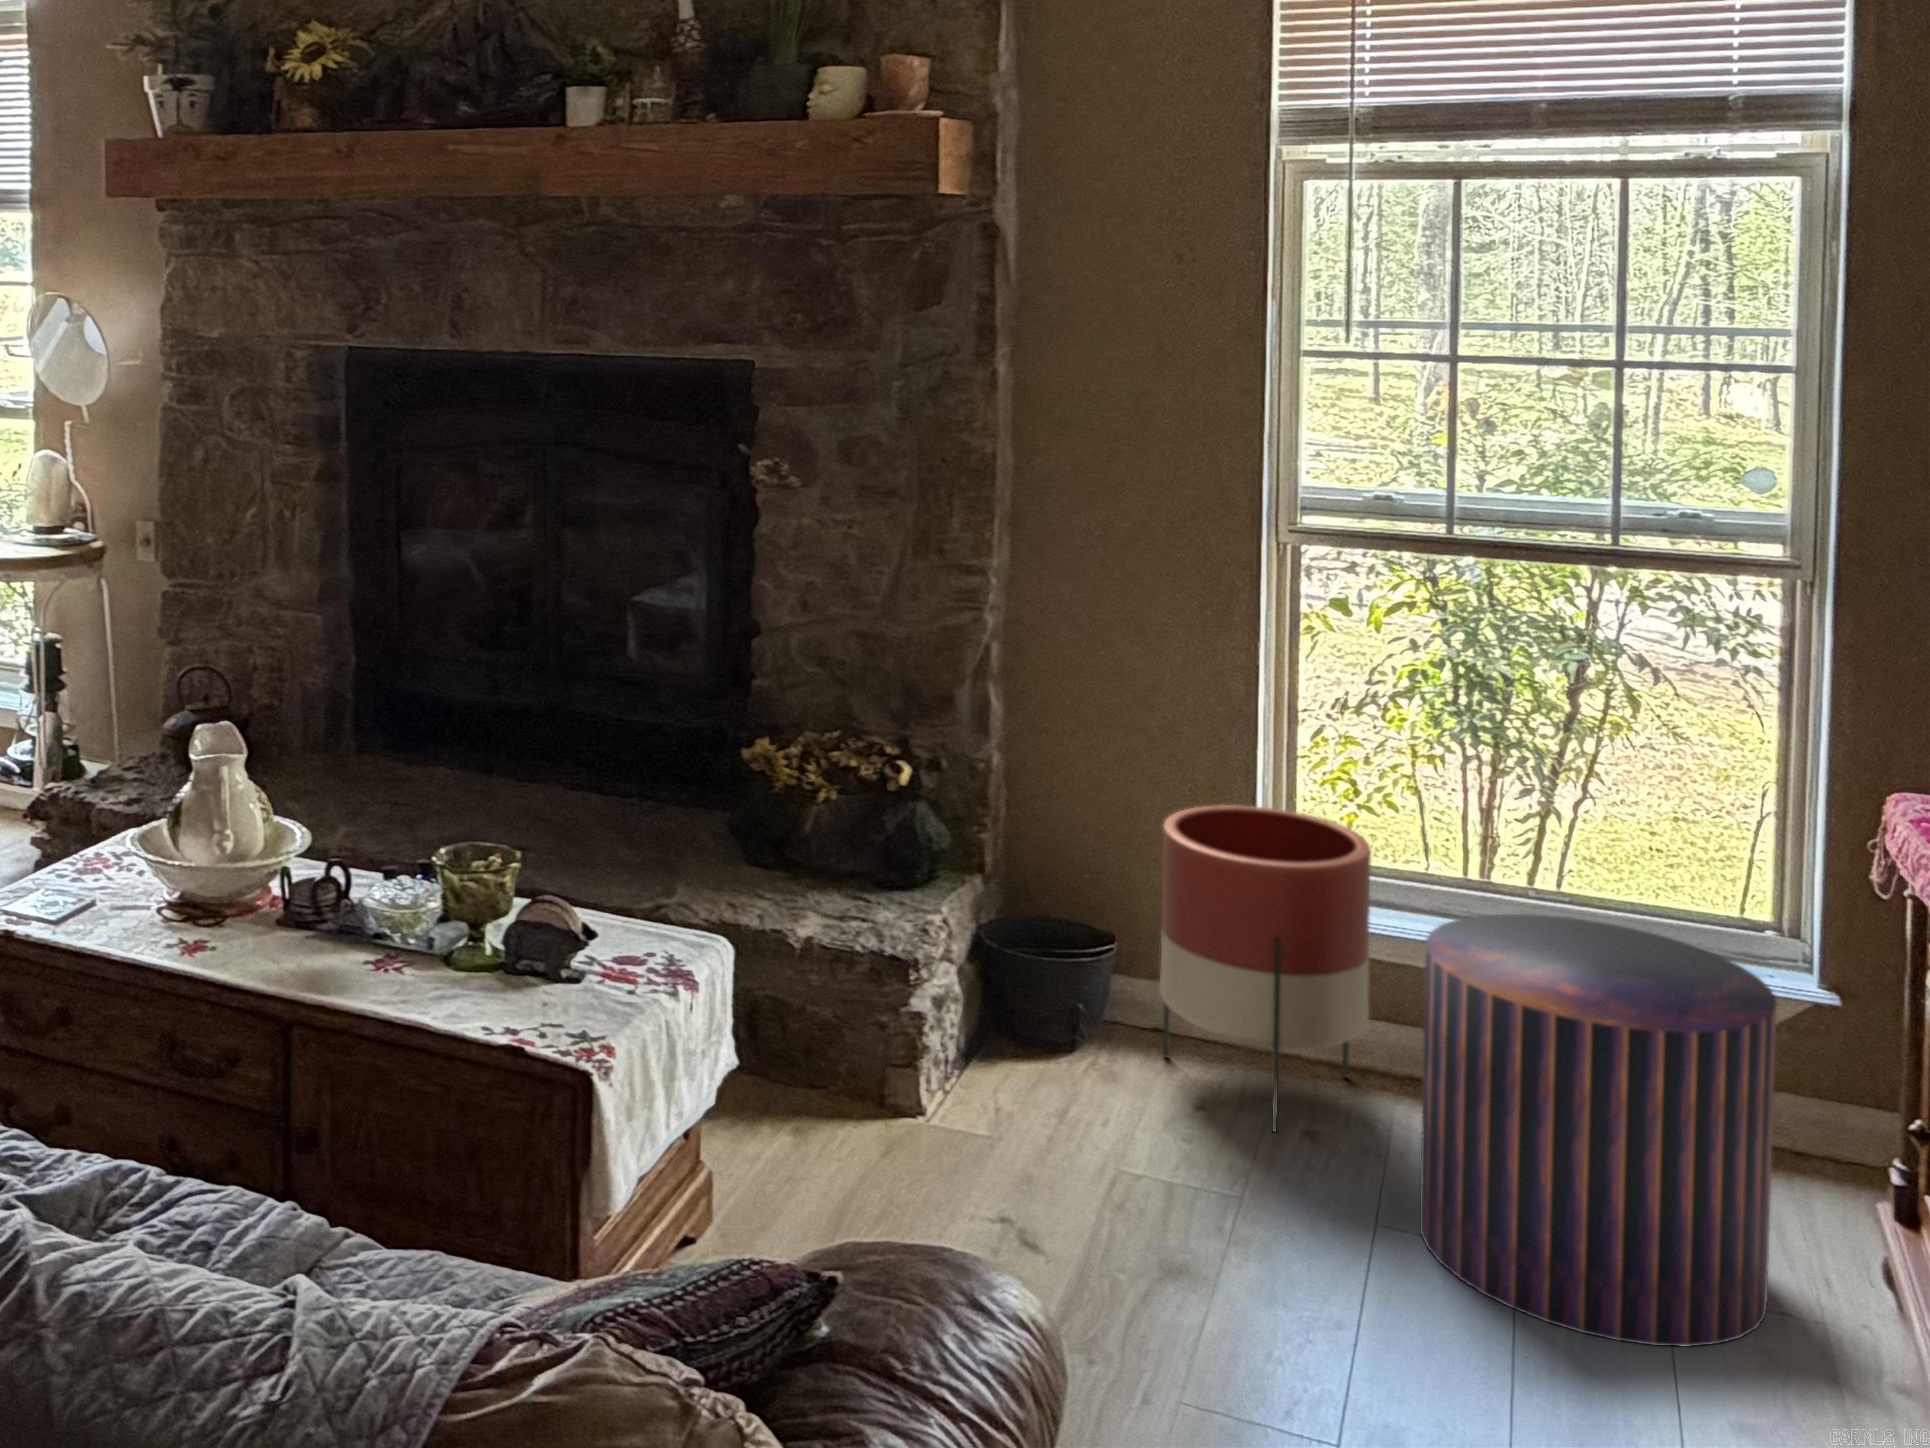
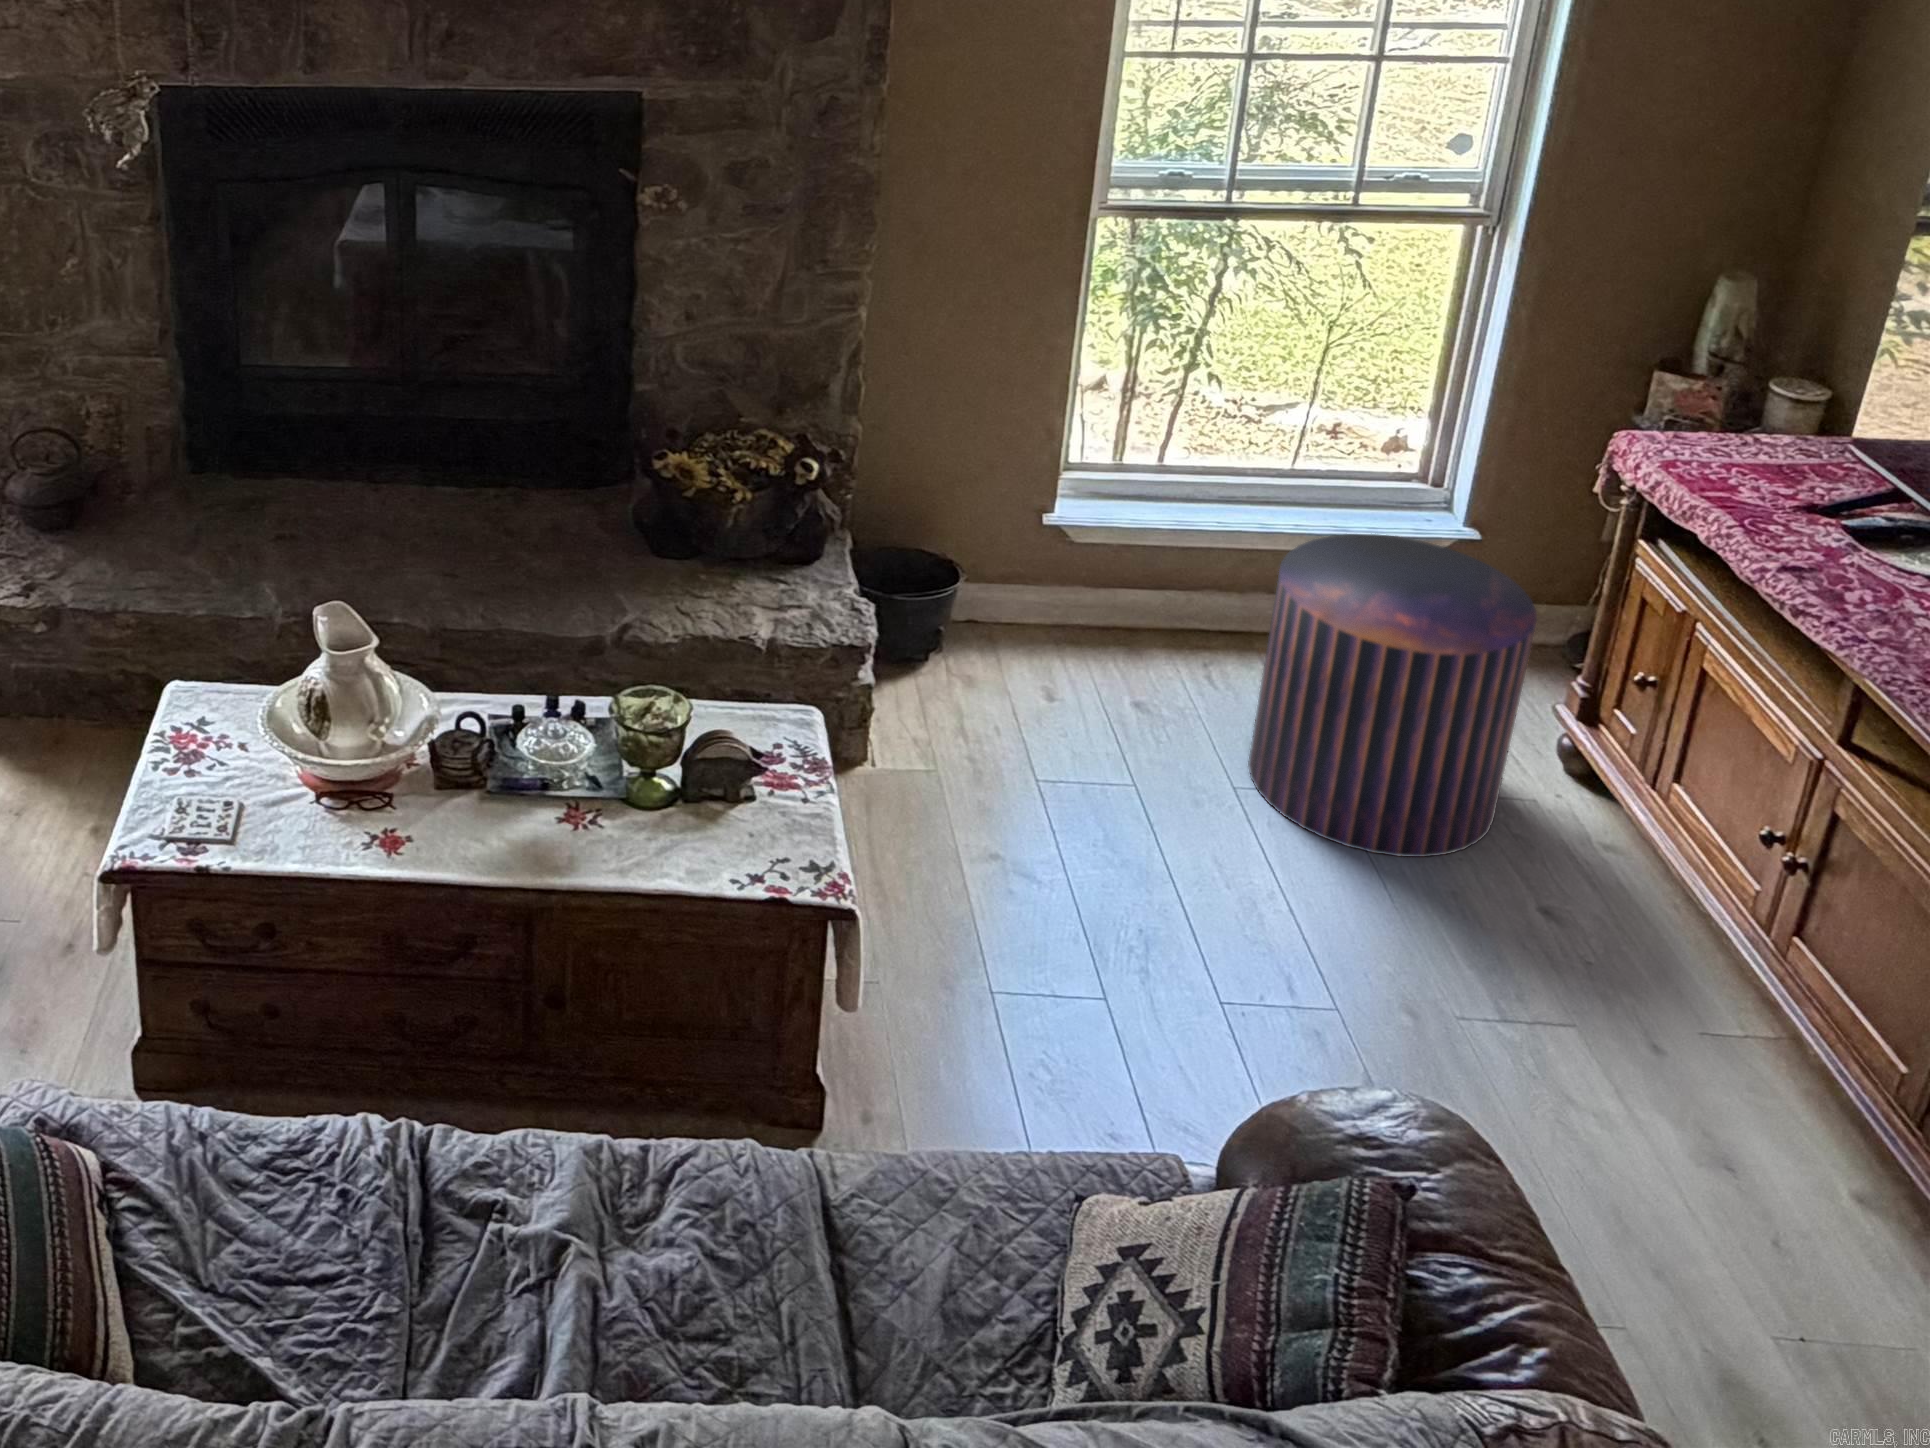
planter: present [1160,805,1371,1132] -> none [994,445,1186,713]

